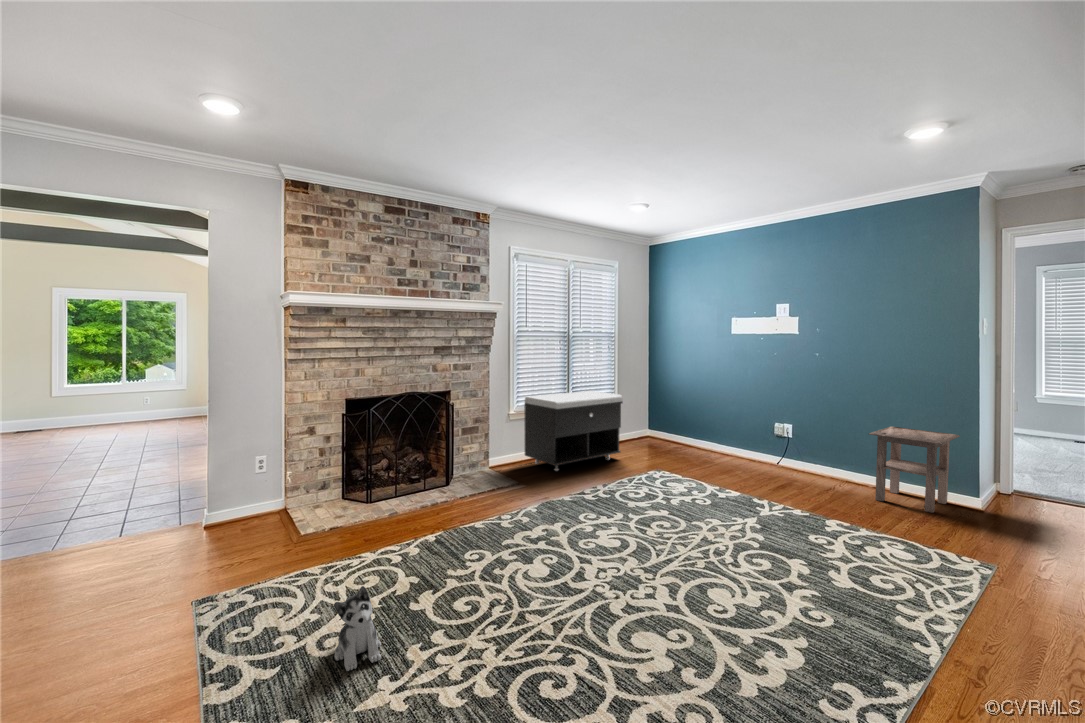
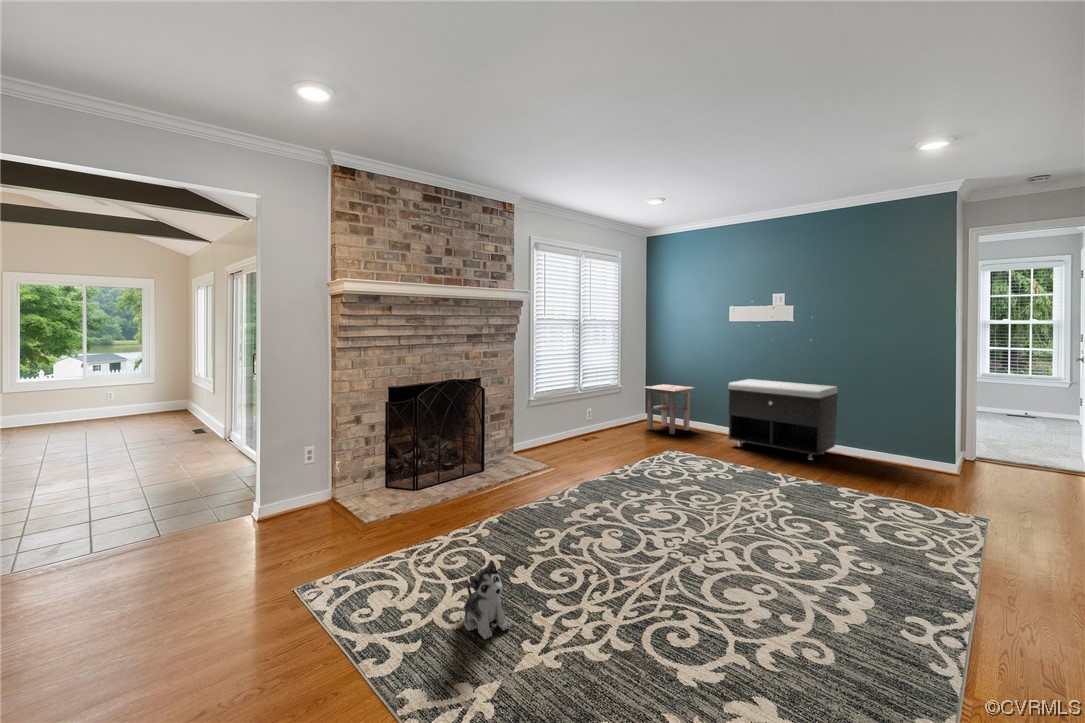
storage bench: present [524,391,623,471] -> present [728,379,838,460]
side table: present [869,427,960,513] -> present [642,384,695,434]

